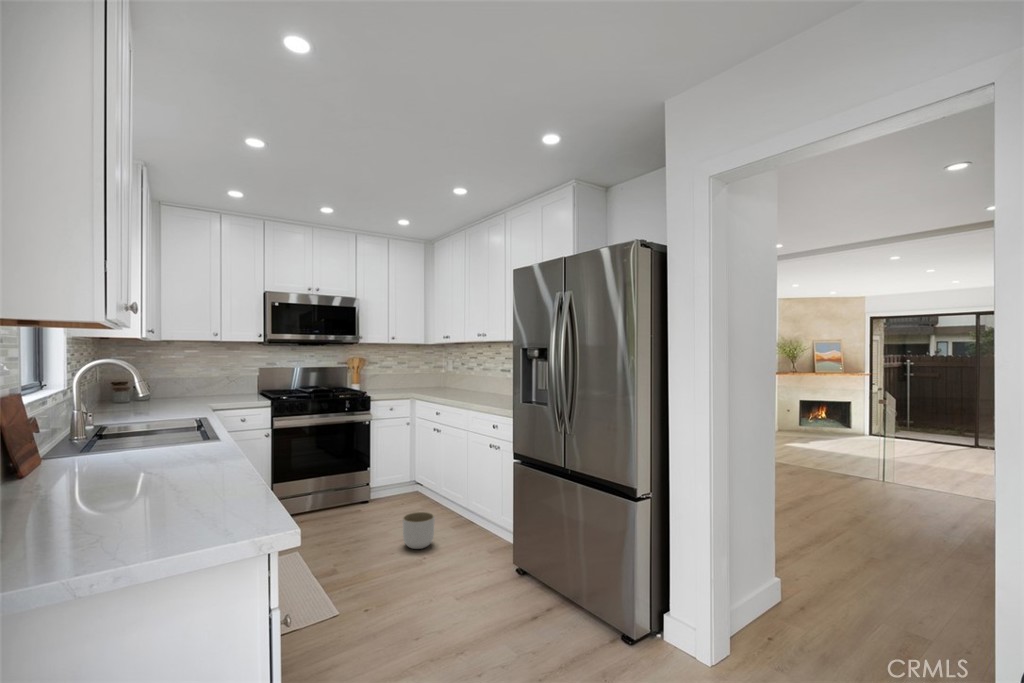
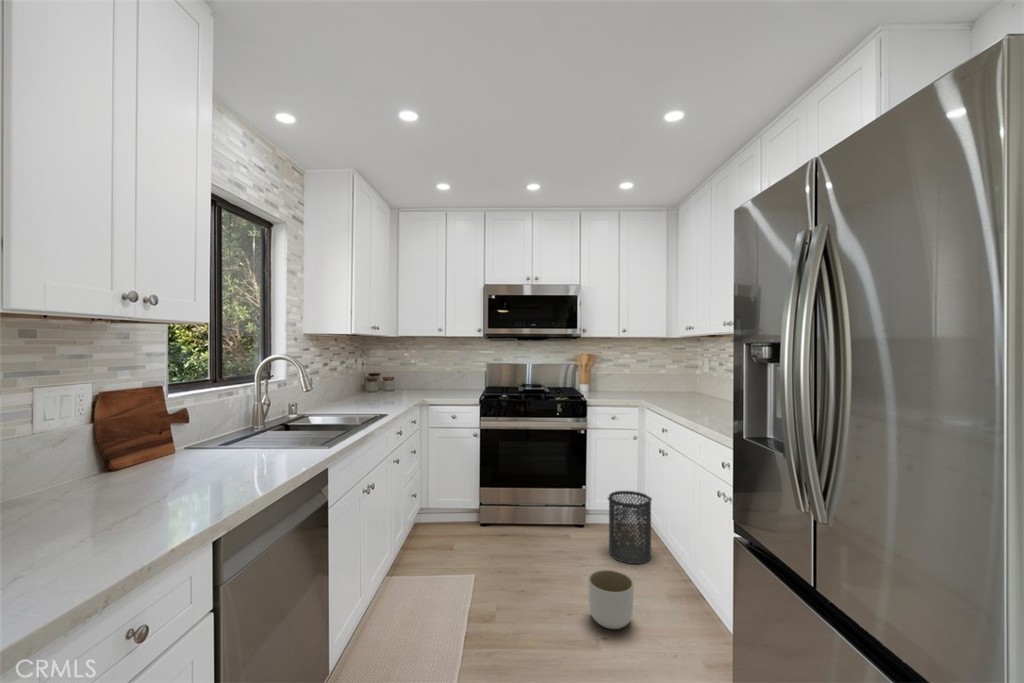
trash can: none [396,463,429,516] -> present [608,491,652,564]

